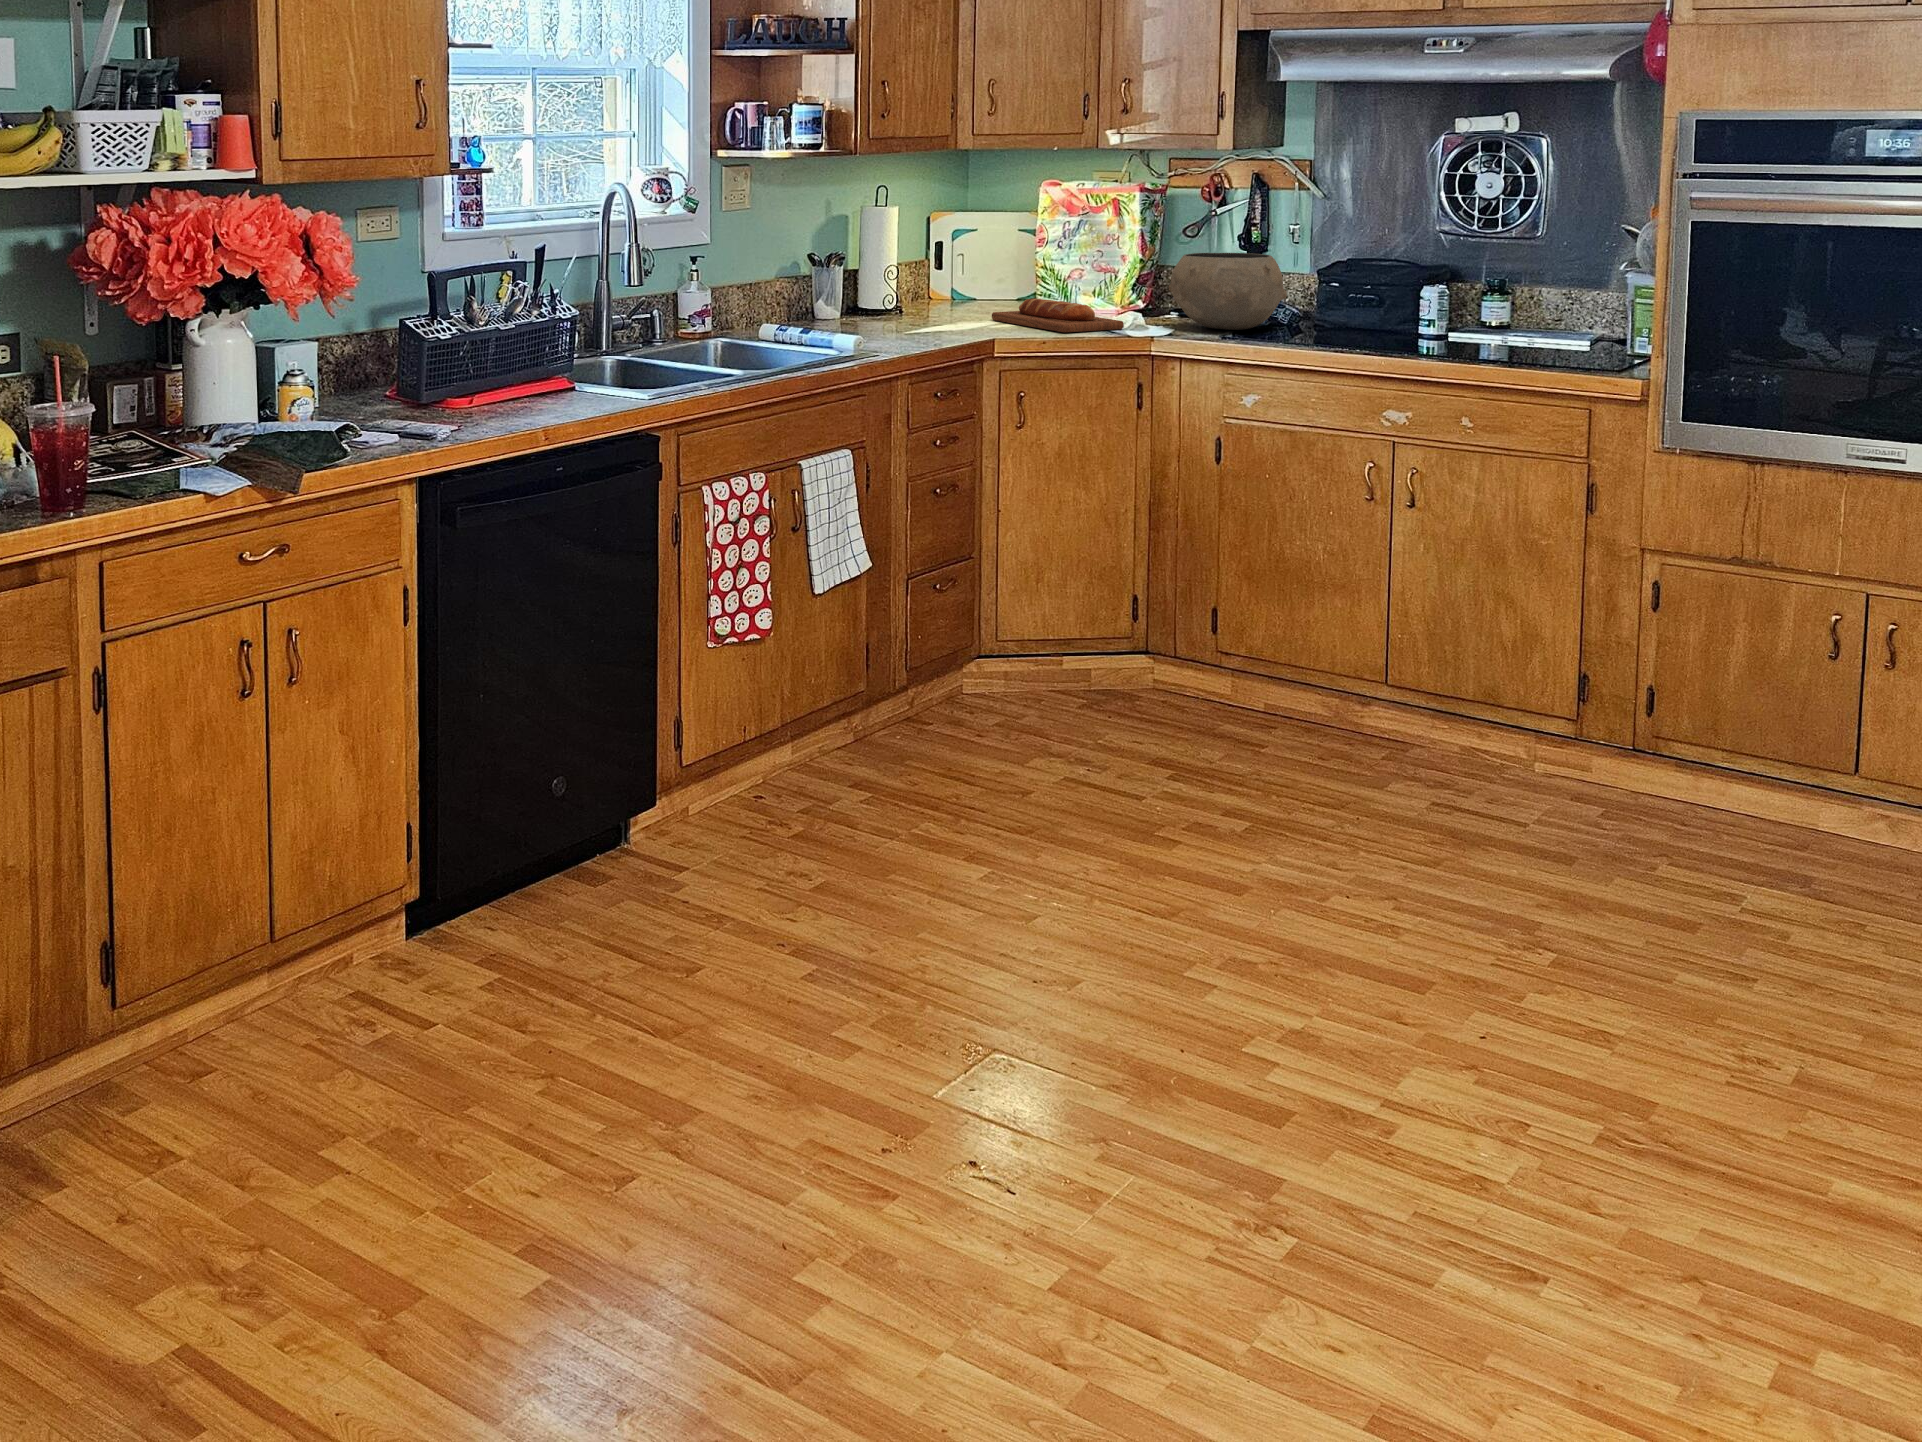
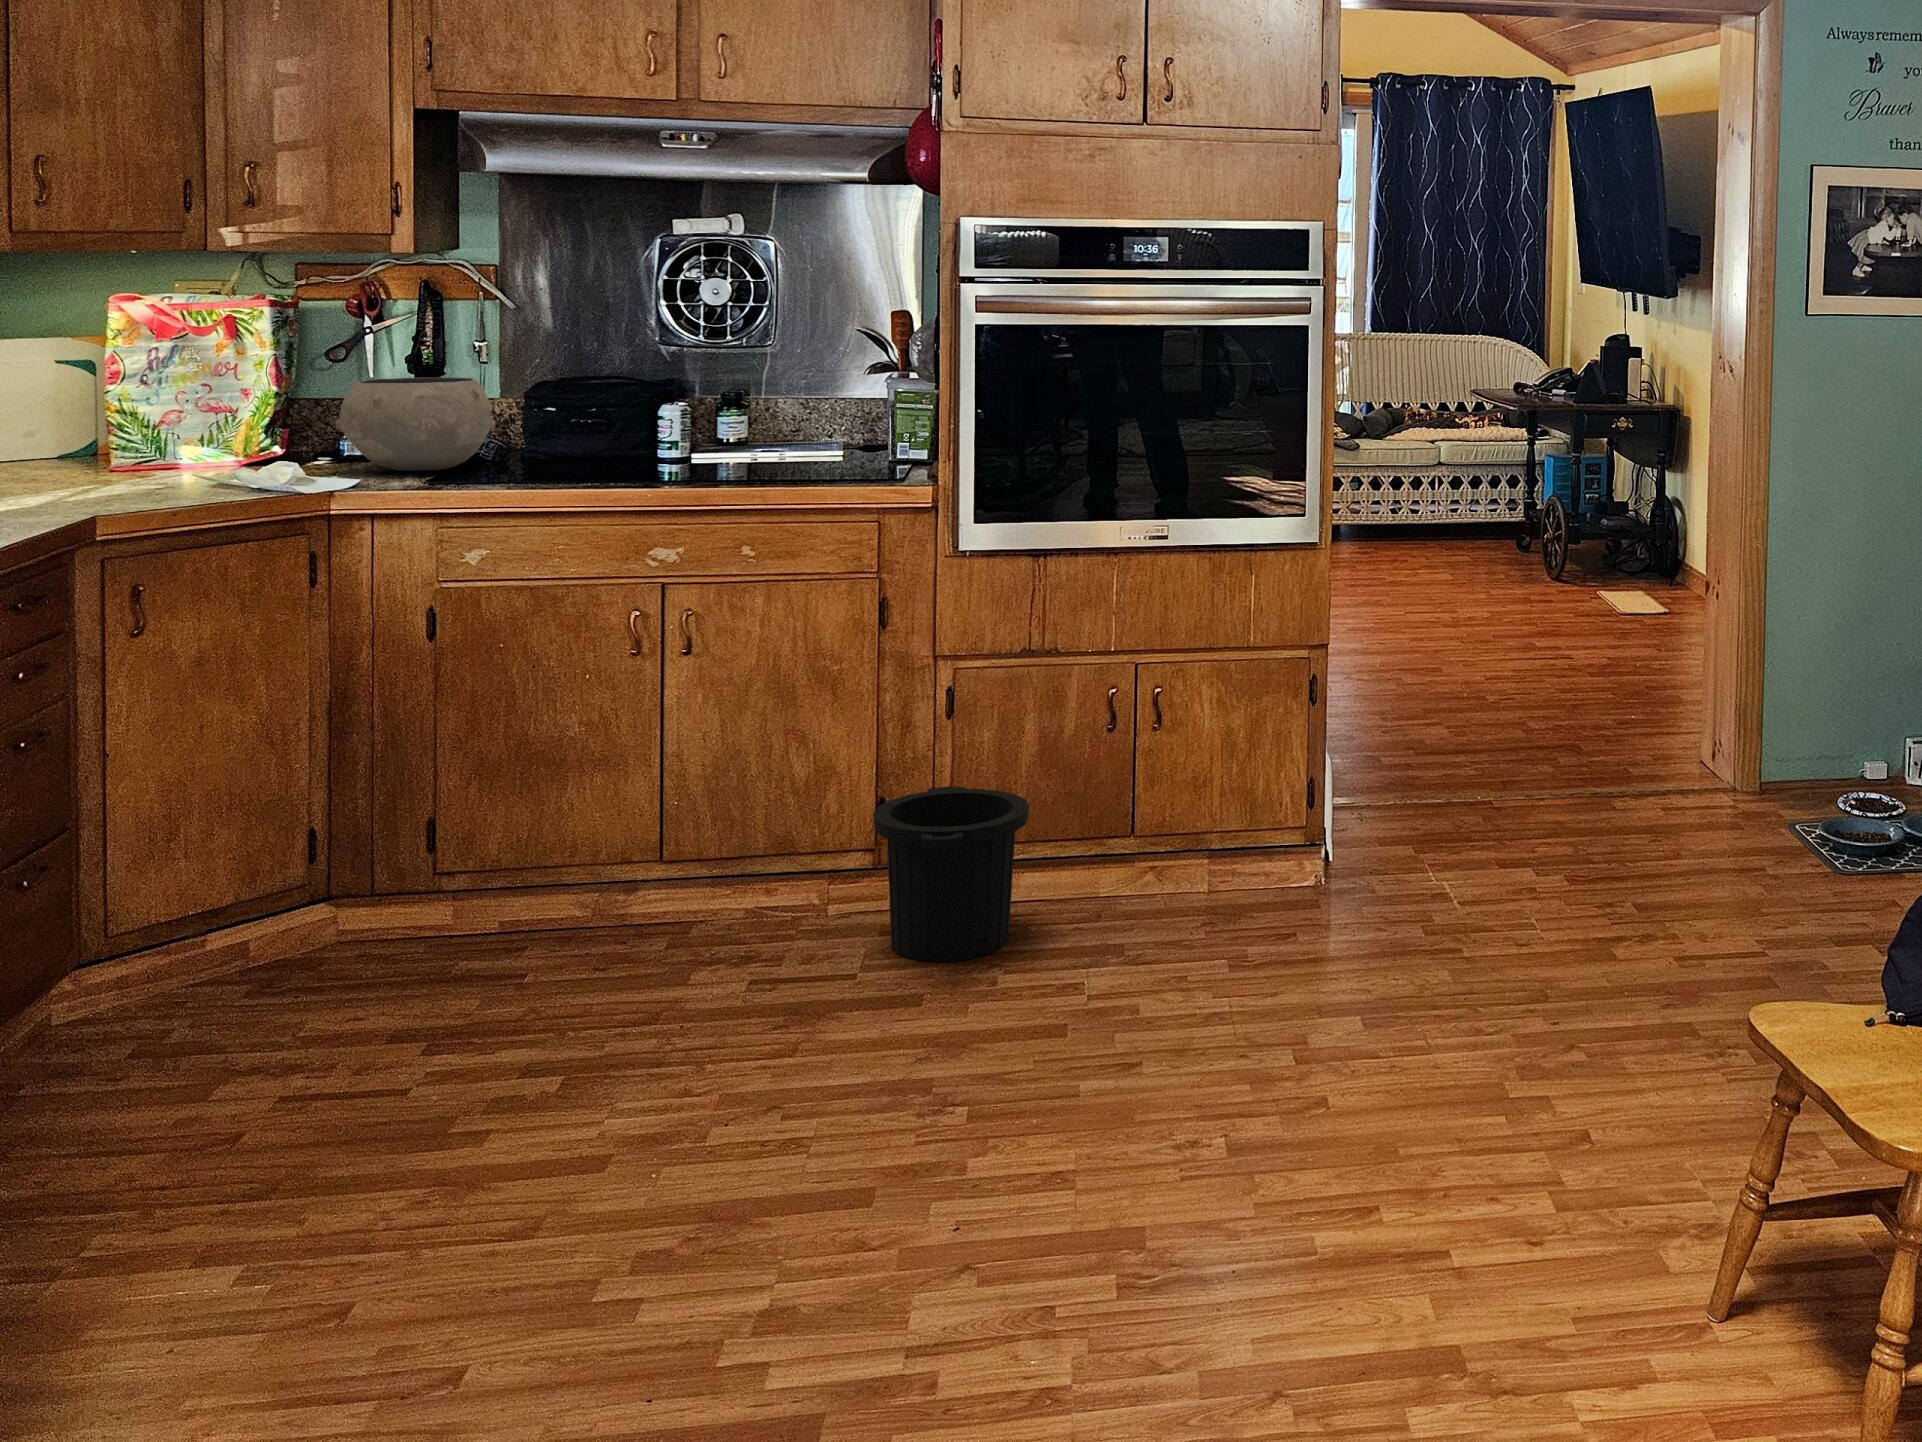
bread loaf: present [992,299,1124,332] -> none [58,450,278,491]
trash can: none [1558,672,1720,840] -> present [873,787,1029,962]

